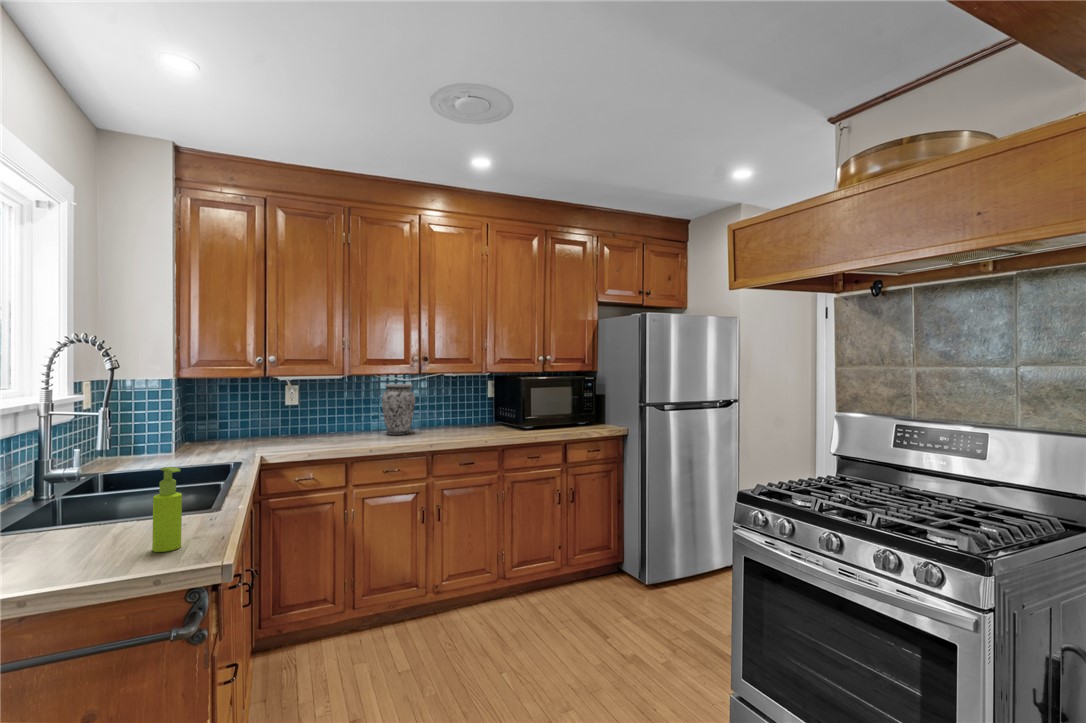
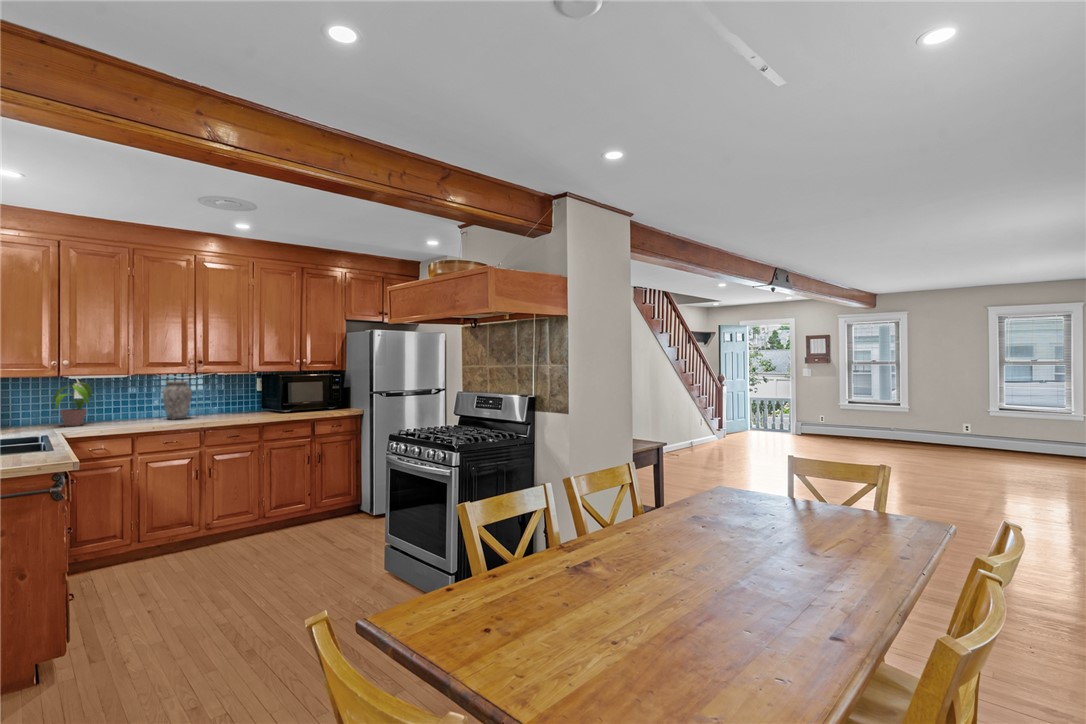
potted plant: none [247,385,314,442] -> present [52,383,92,426]
soap dispenser: present [152,467,182,552] -> none [25,422,43,467]

